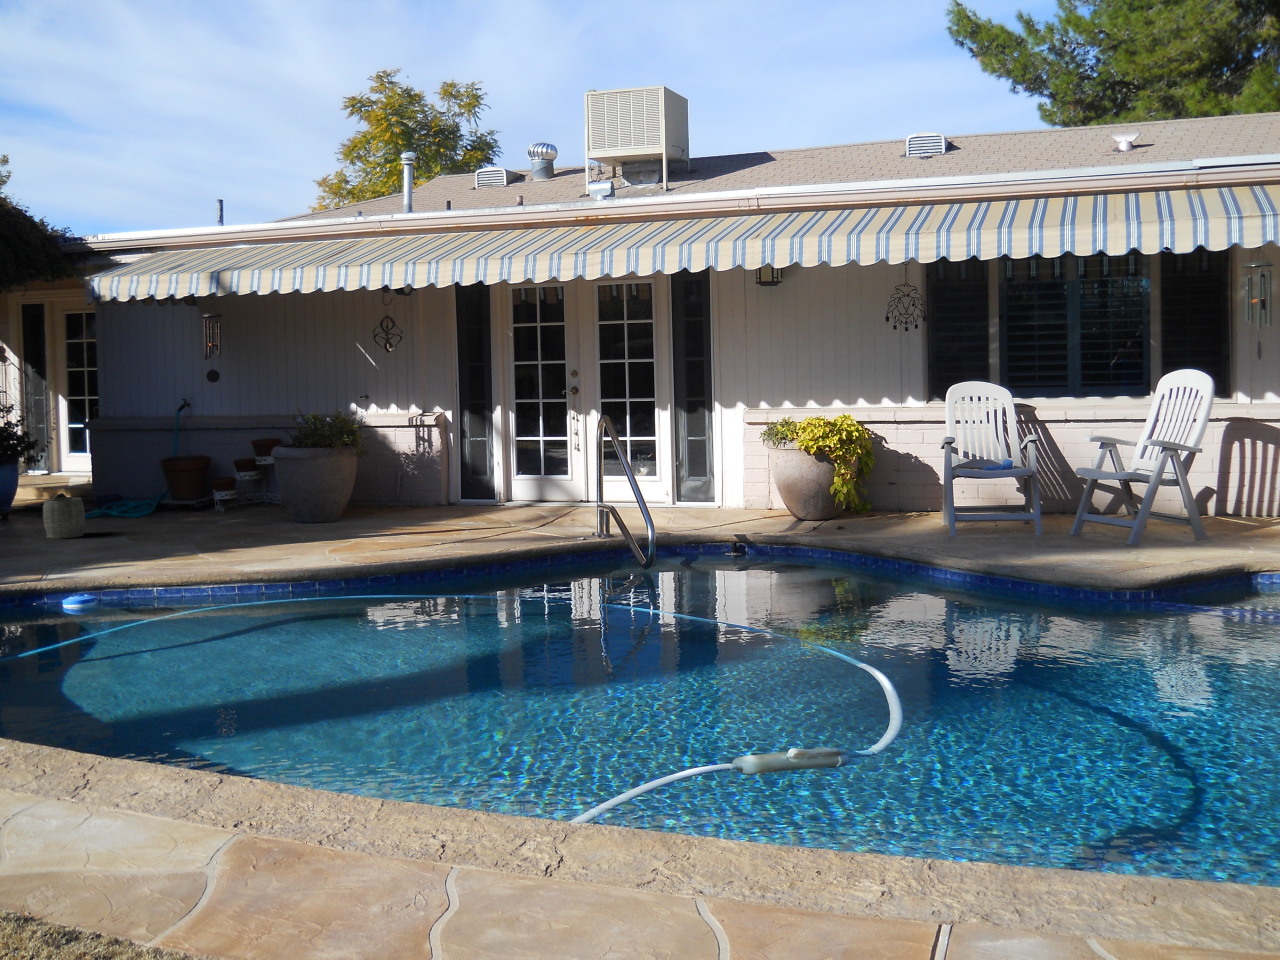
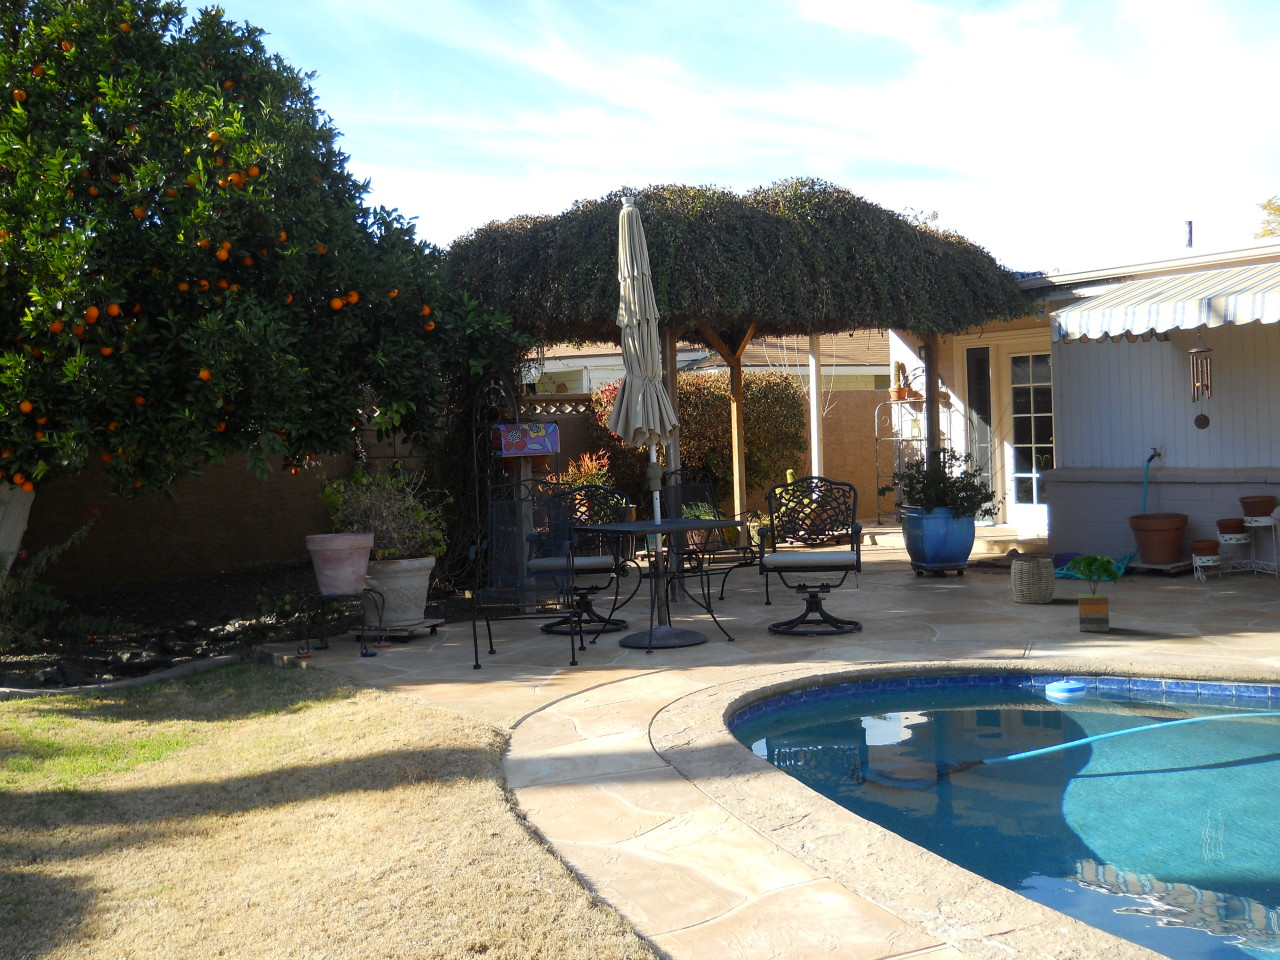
potted tree: none [85,490,135,557] -> present [1068,555,1120,631]

